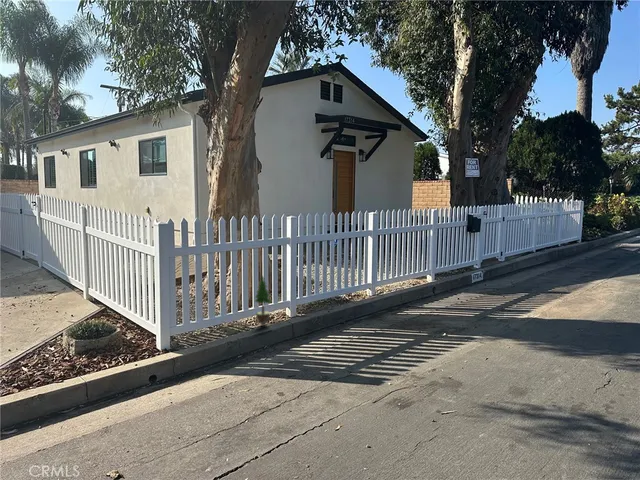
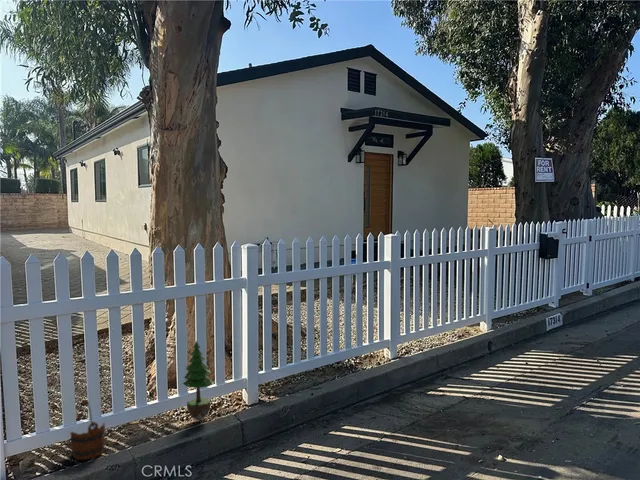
wooden bucket: none [195,307,215,342] -> present [70,400,105,460]

